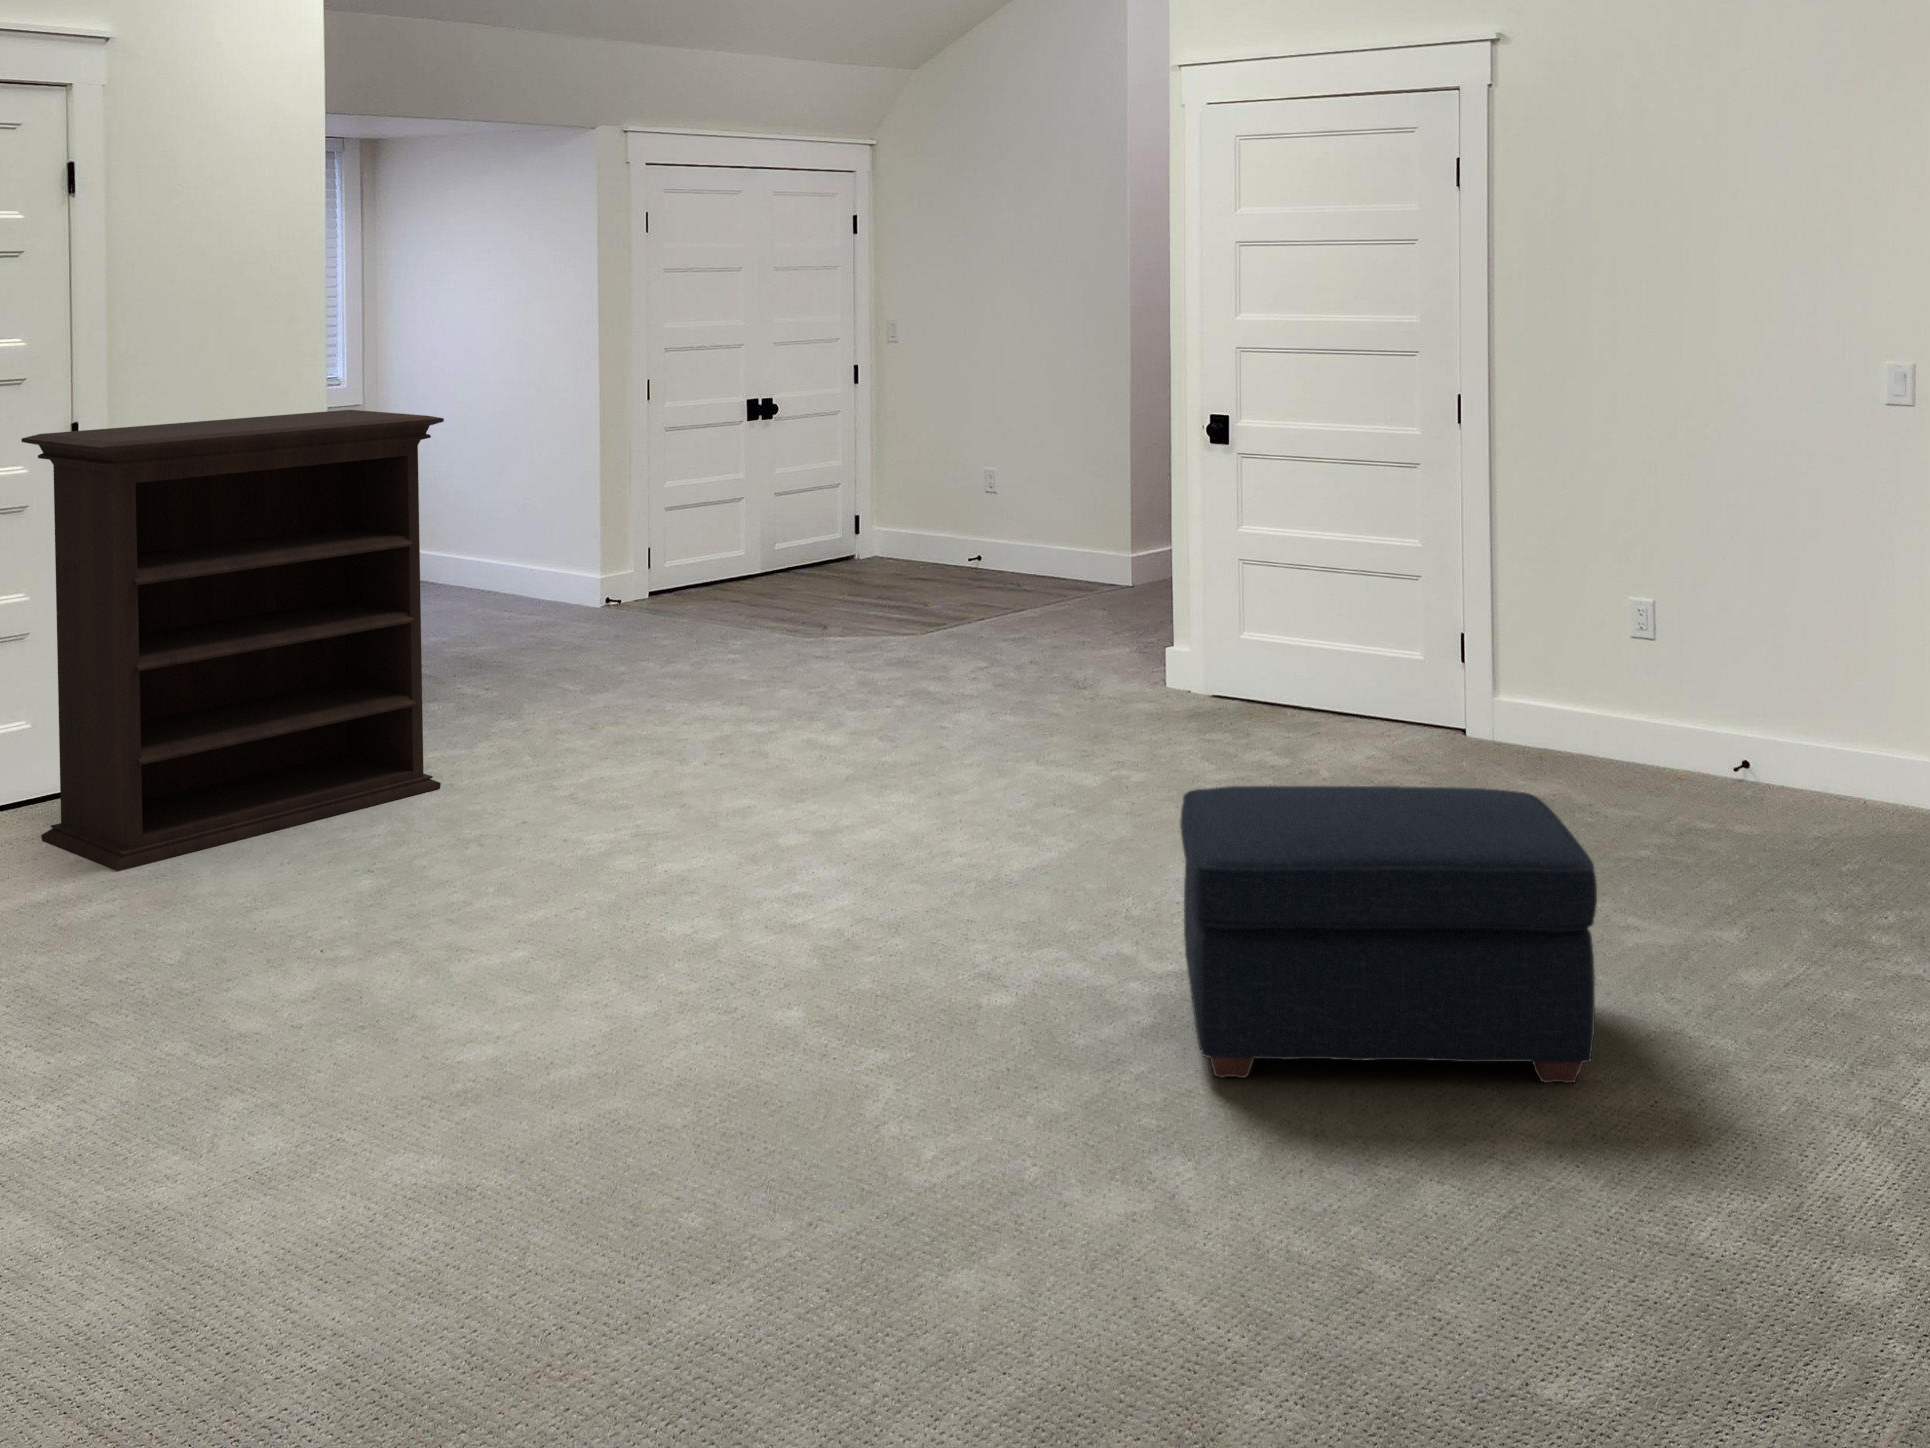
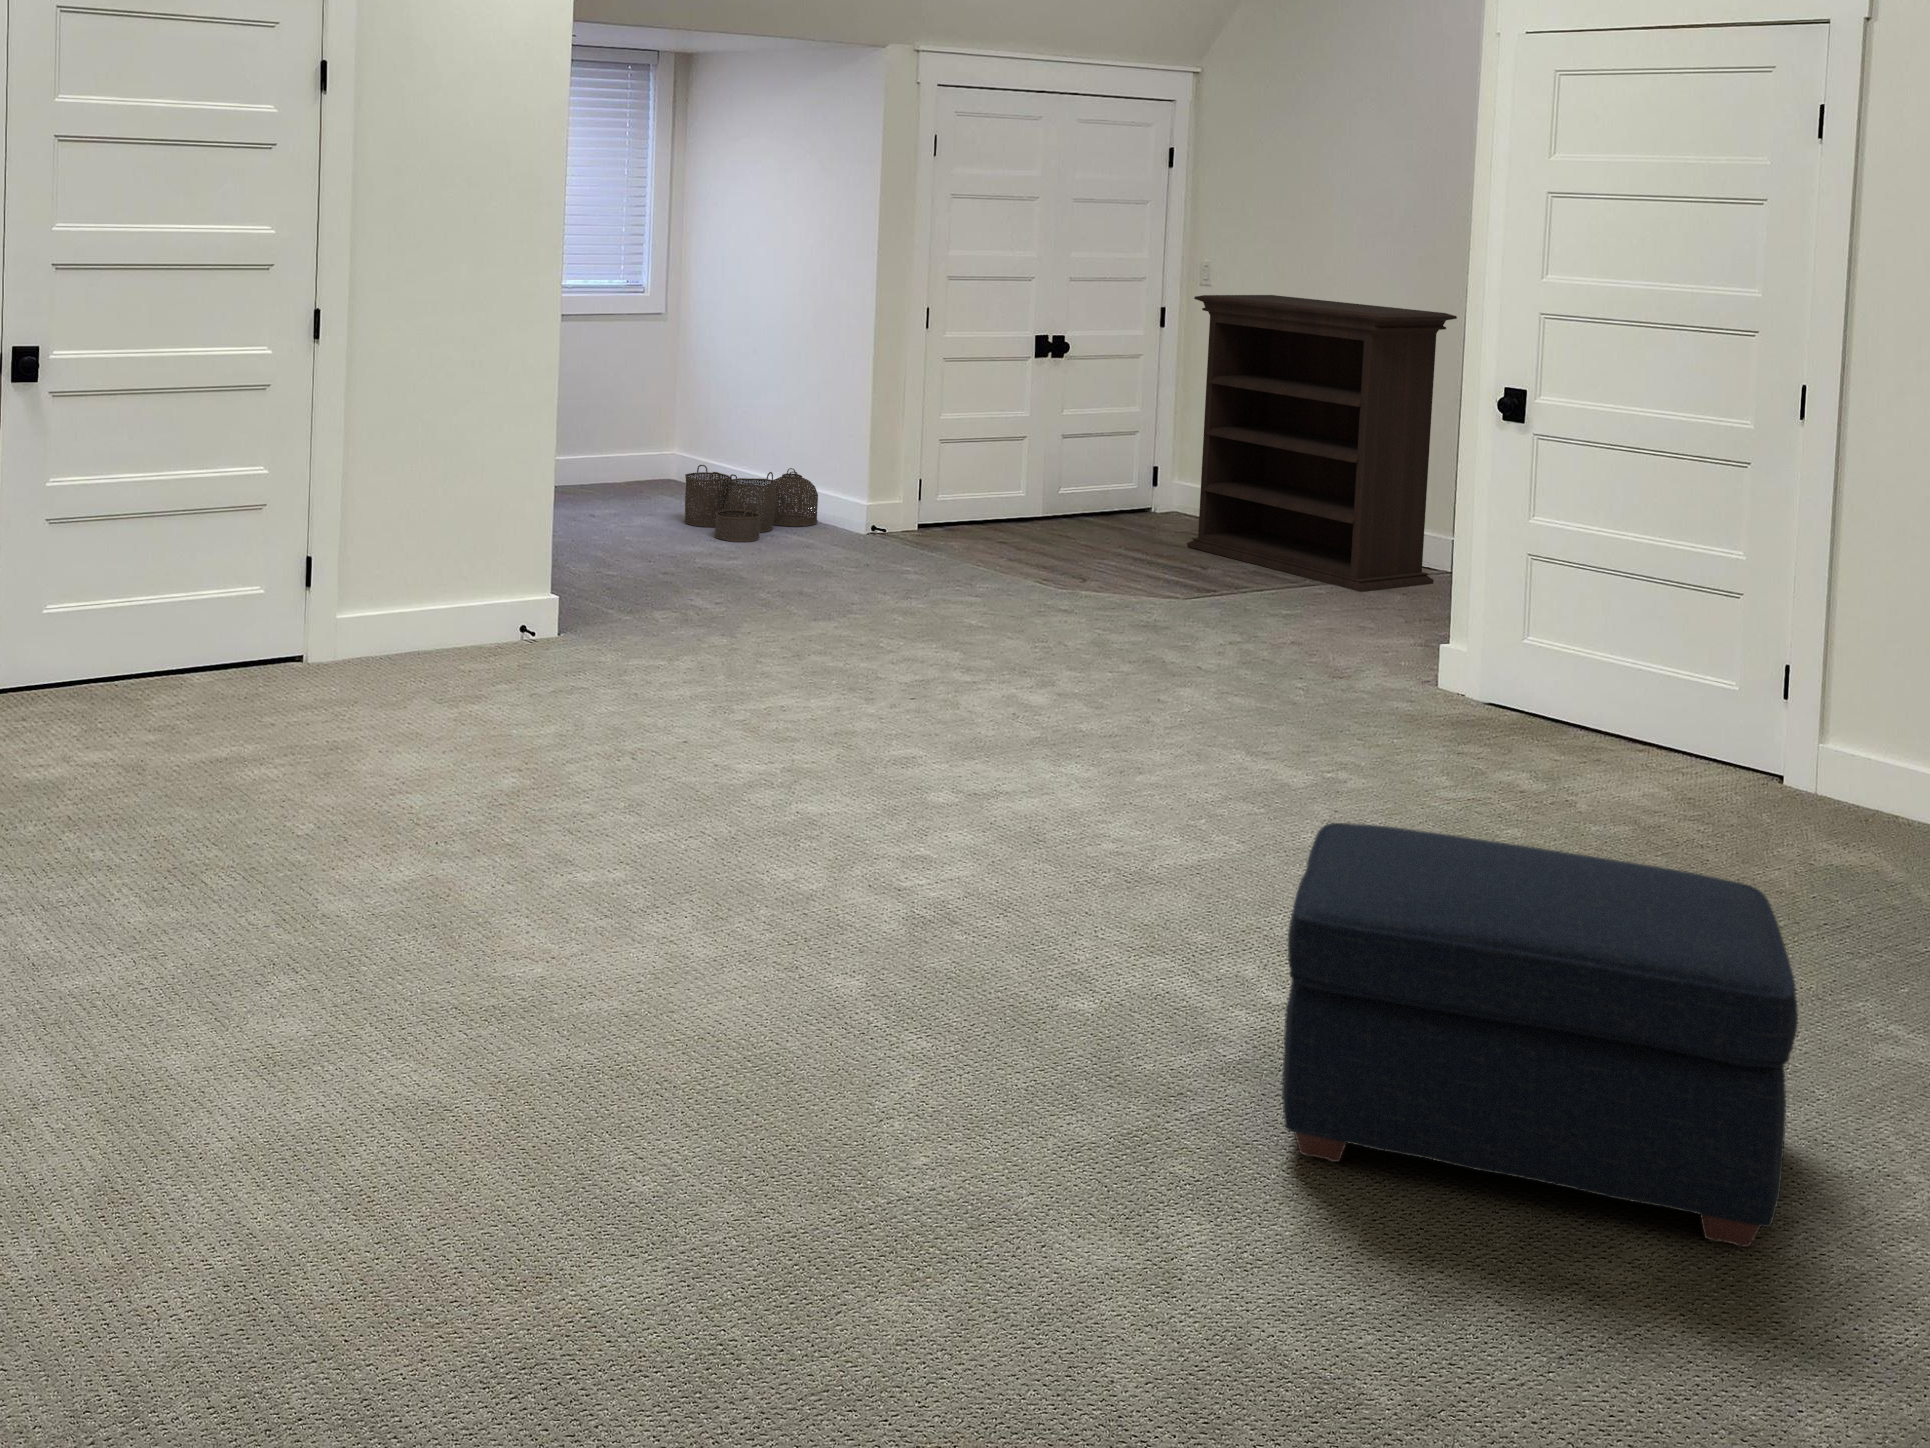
bookshelf: present [21,410,444,871] -> present [1187,295,1457,592]
woven basket: none [419,550,554,627] -> present [684,465,818,542]

